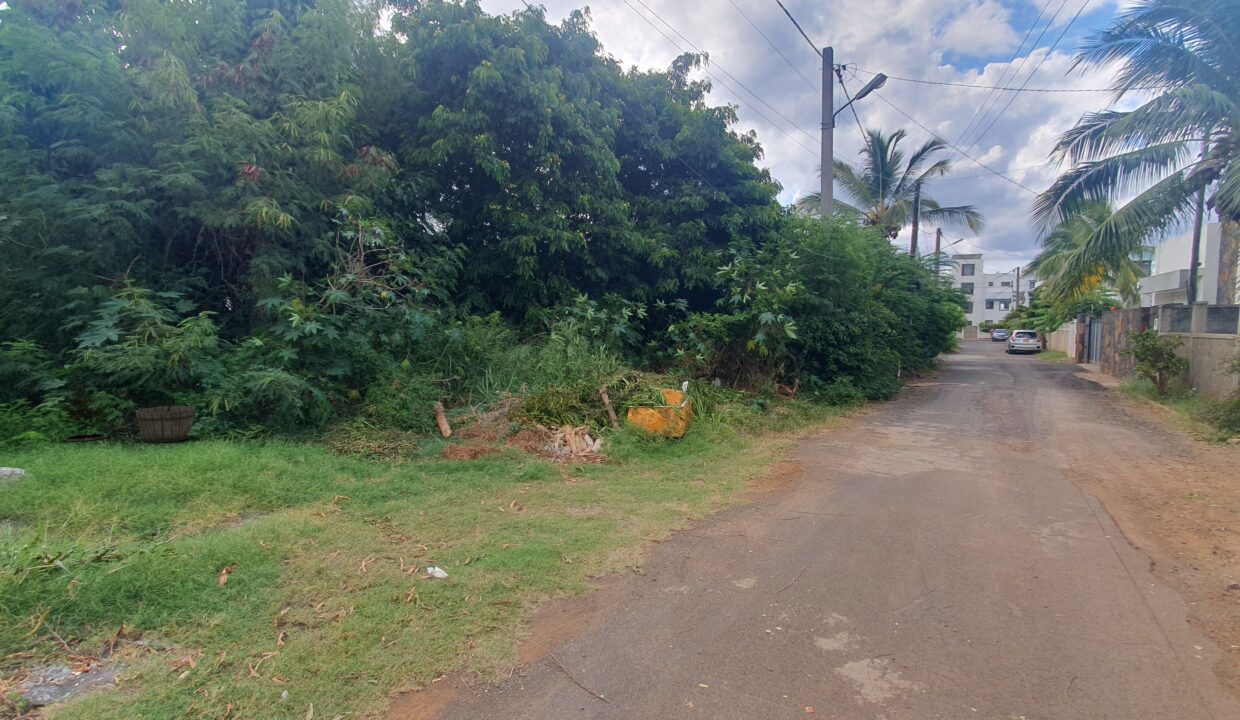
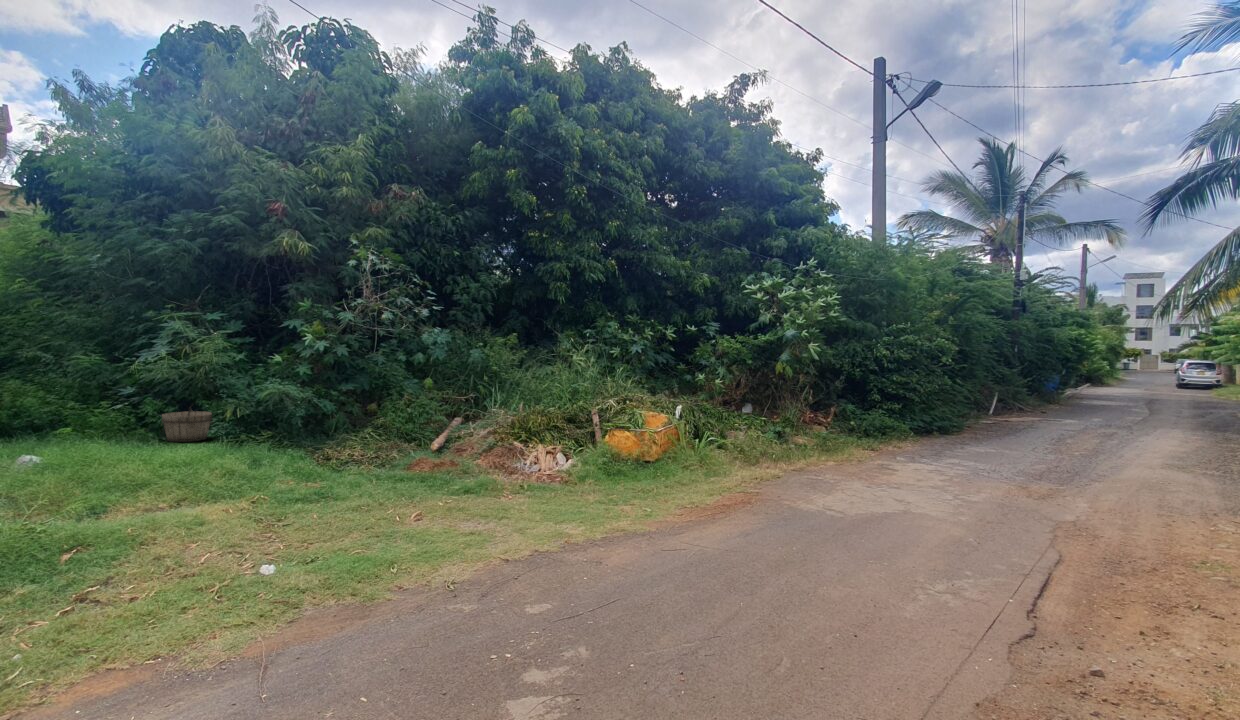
potted tree: present [59,380,107,442] -> none [103,386,148,438]

